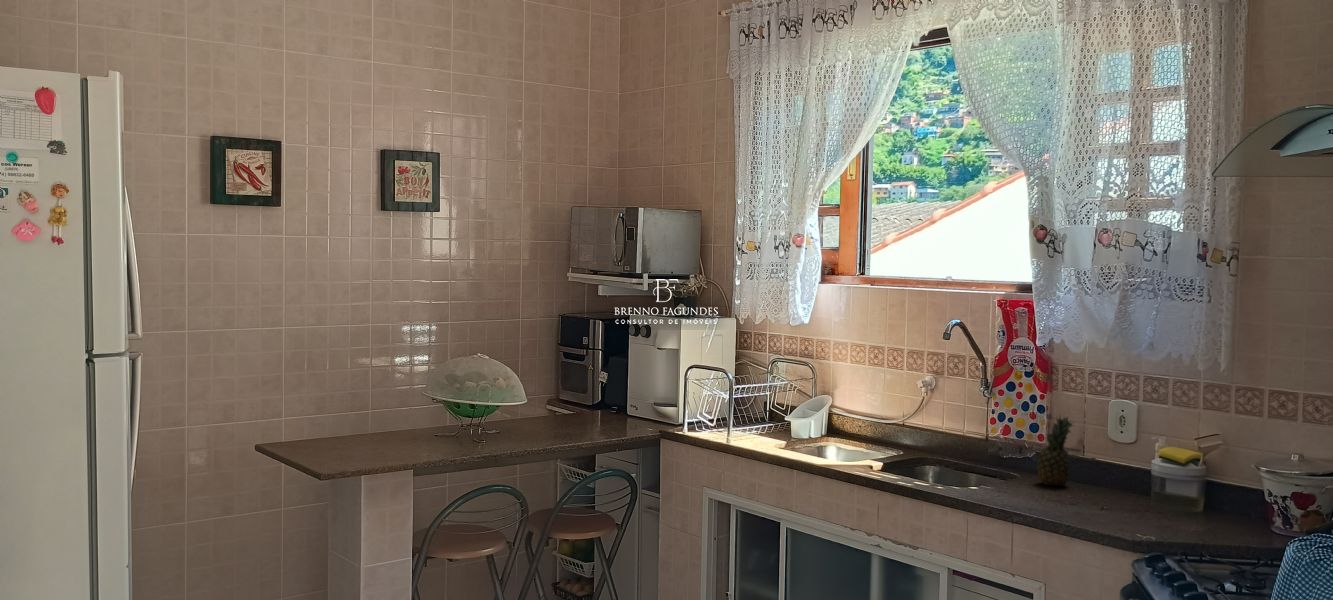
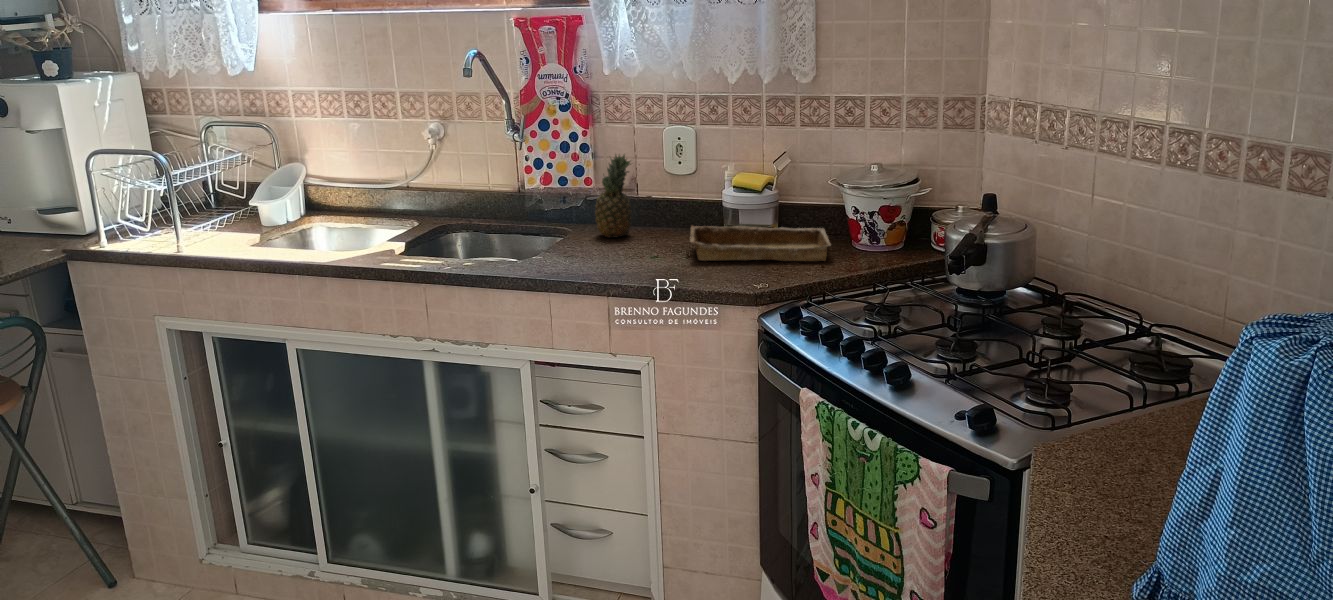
tray: none [1099,484,1242,532] -> present [690,226,831,261]

